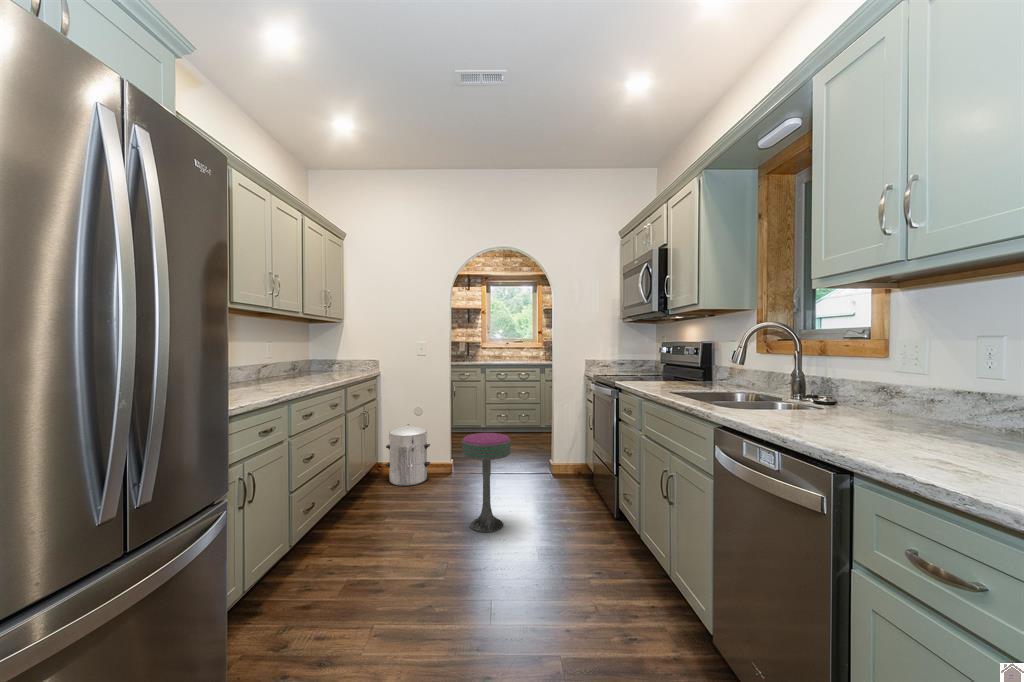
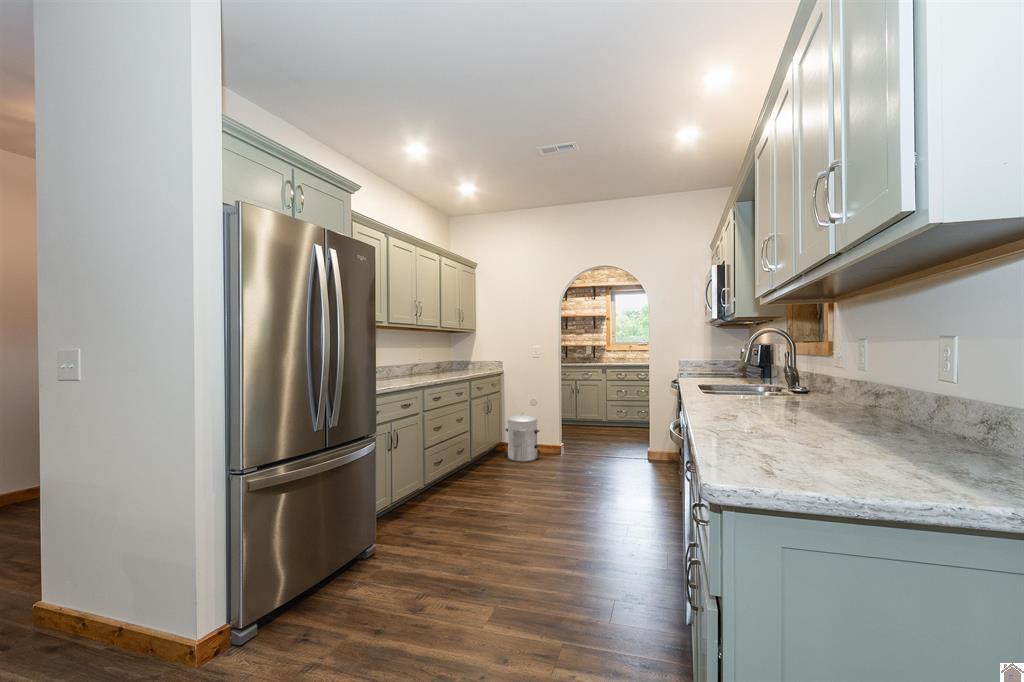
bar stool: present [462,433,510,532] -> none [547,421,586,499]

